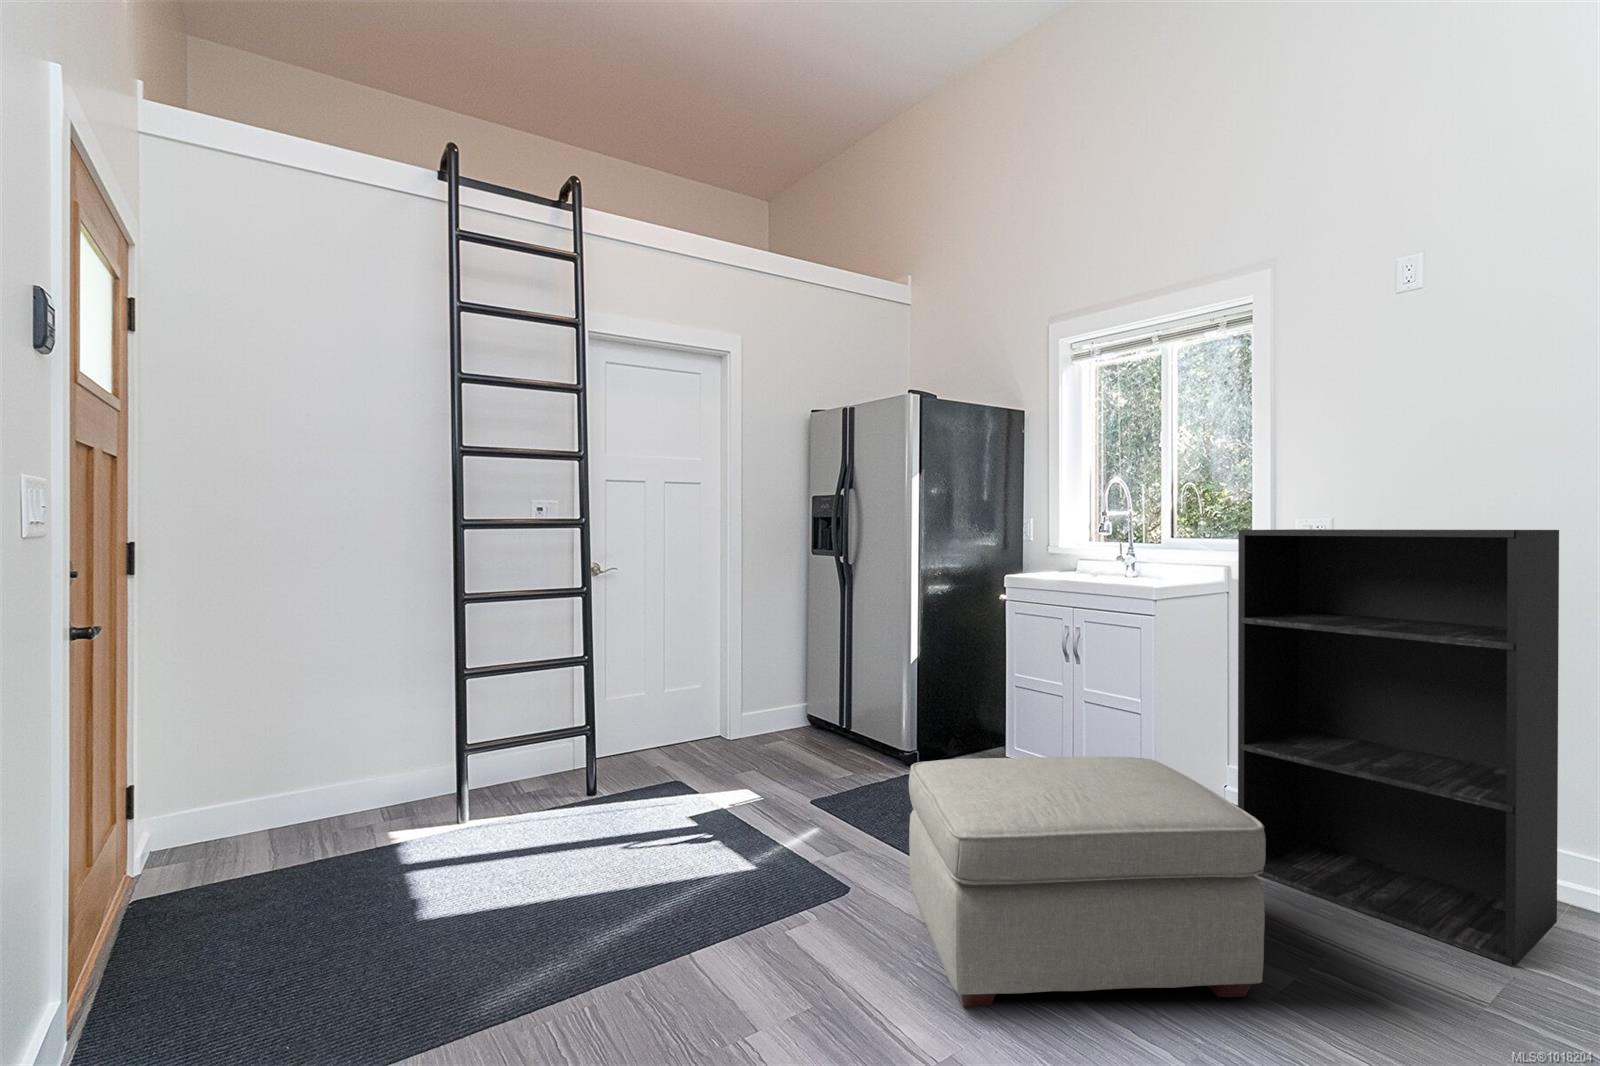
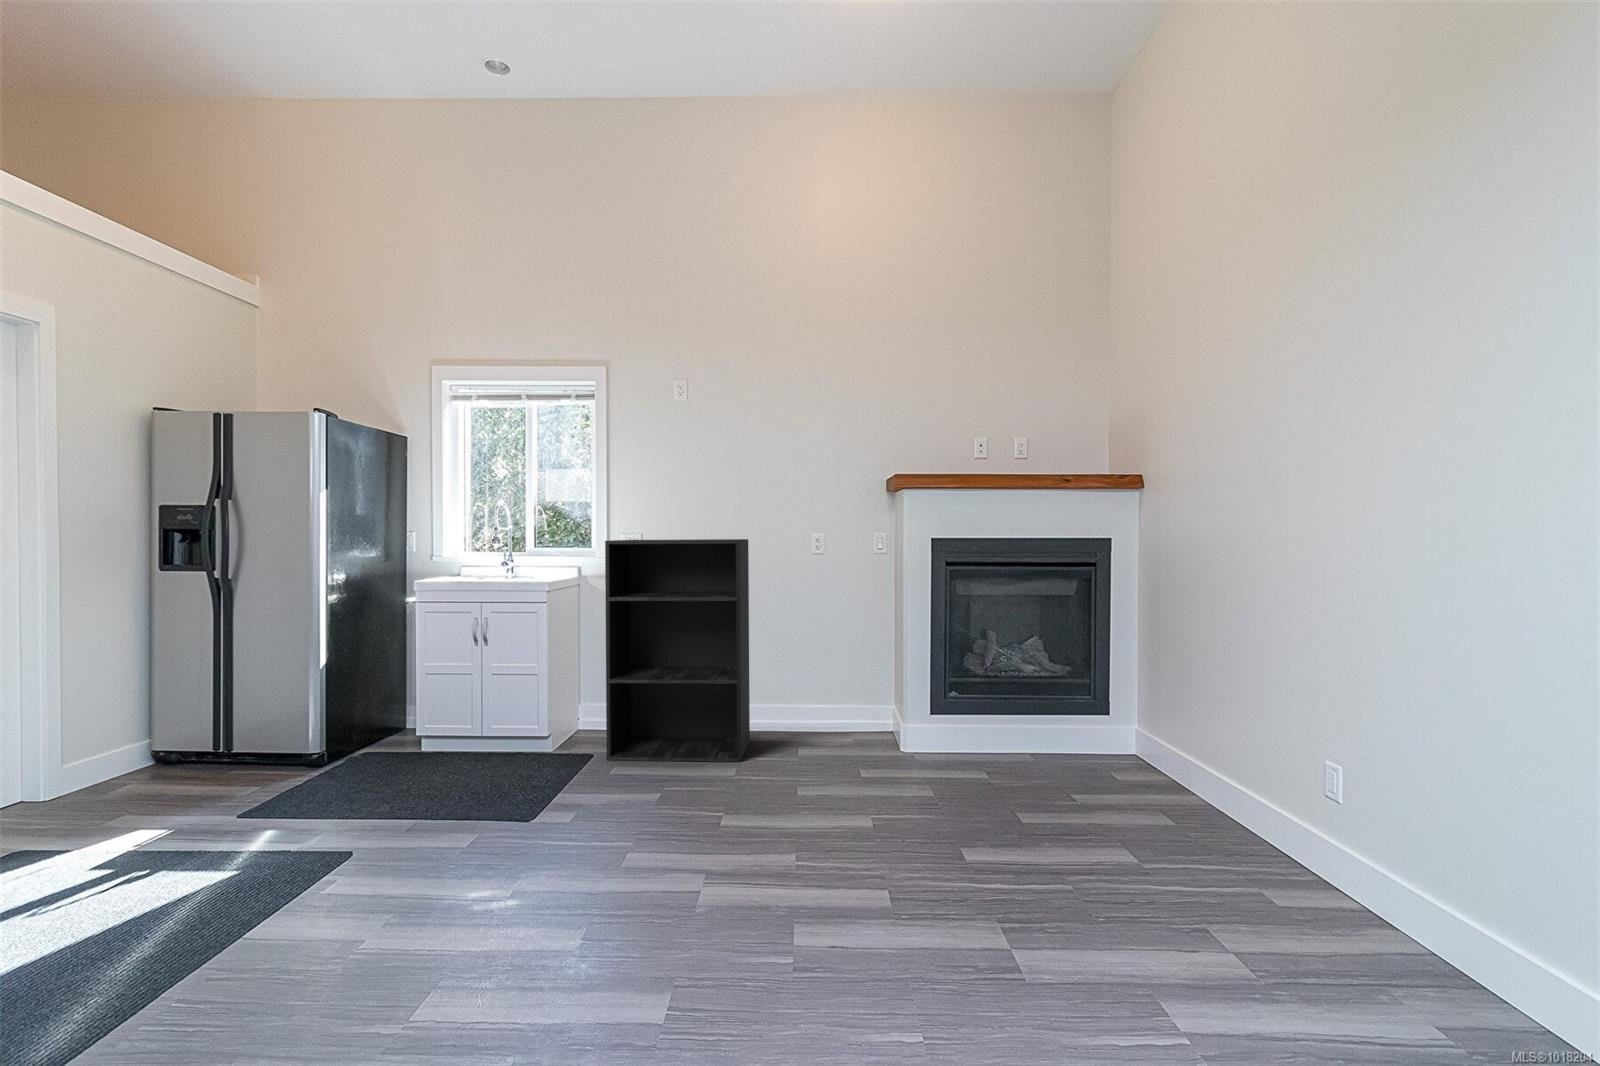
ottoman: present [909,757,1266,1007] -> none [410,695,652,873]

